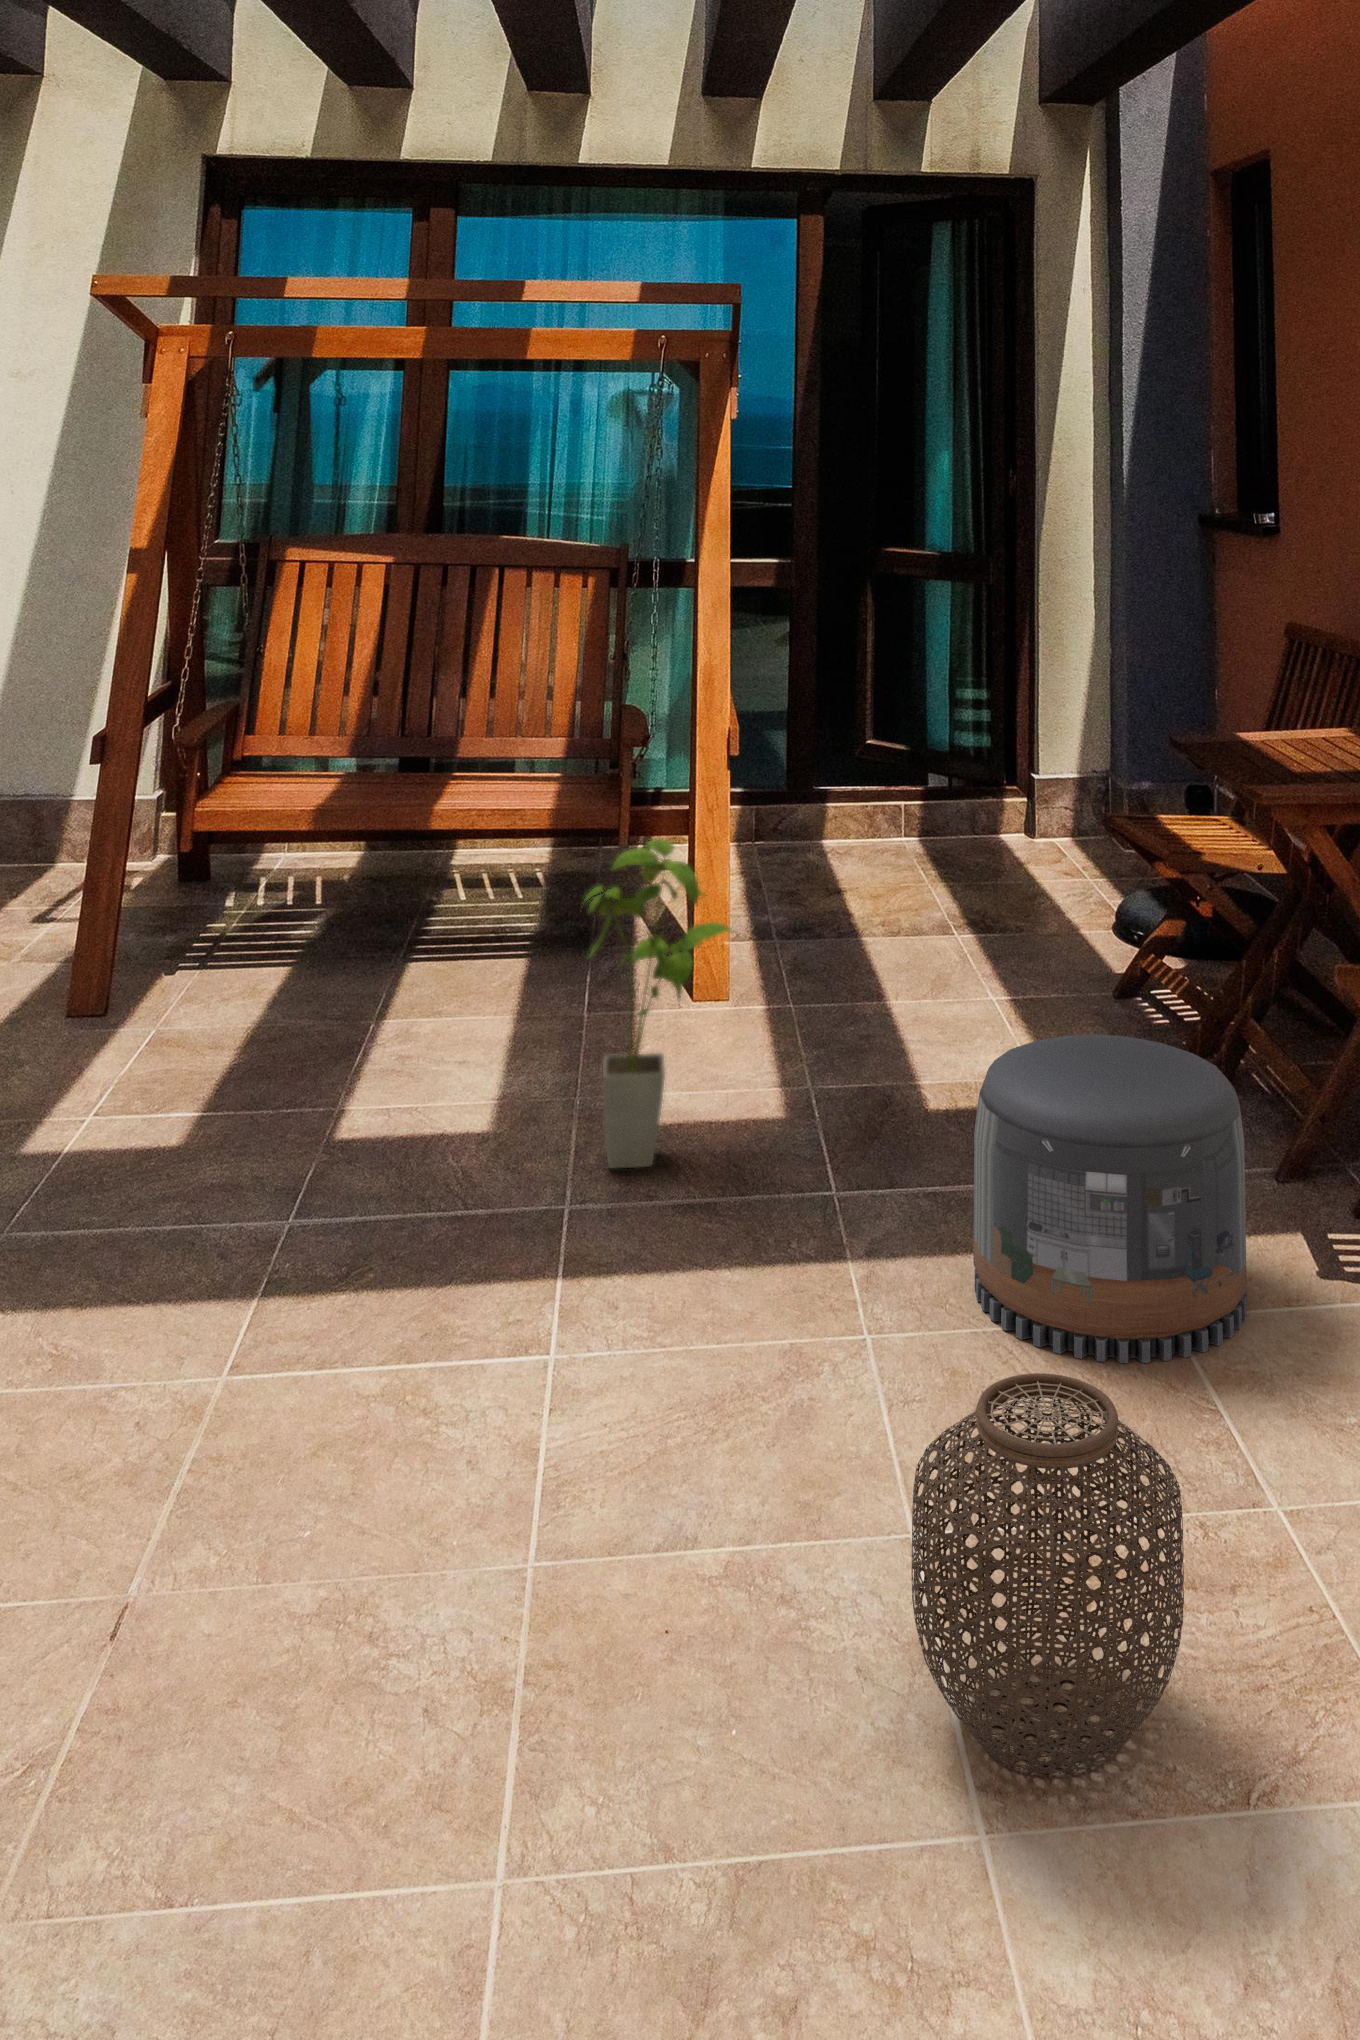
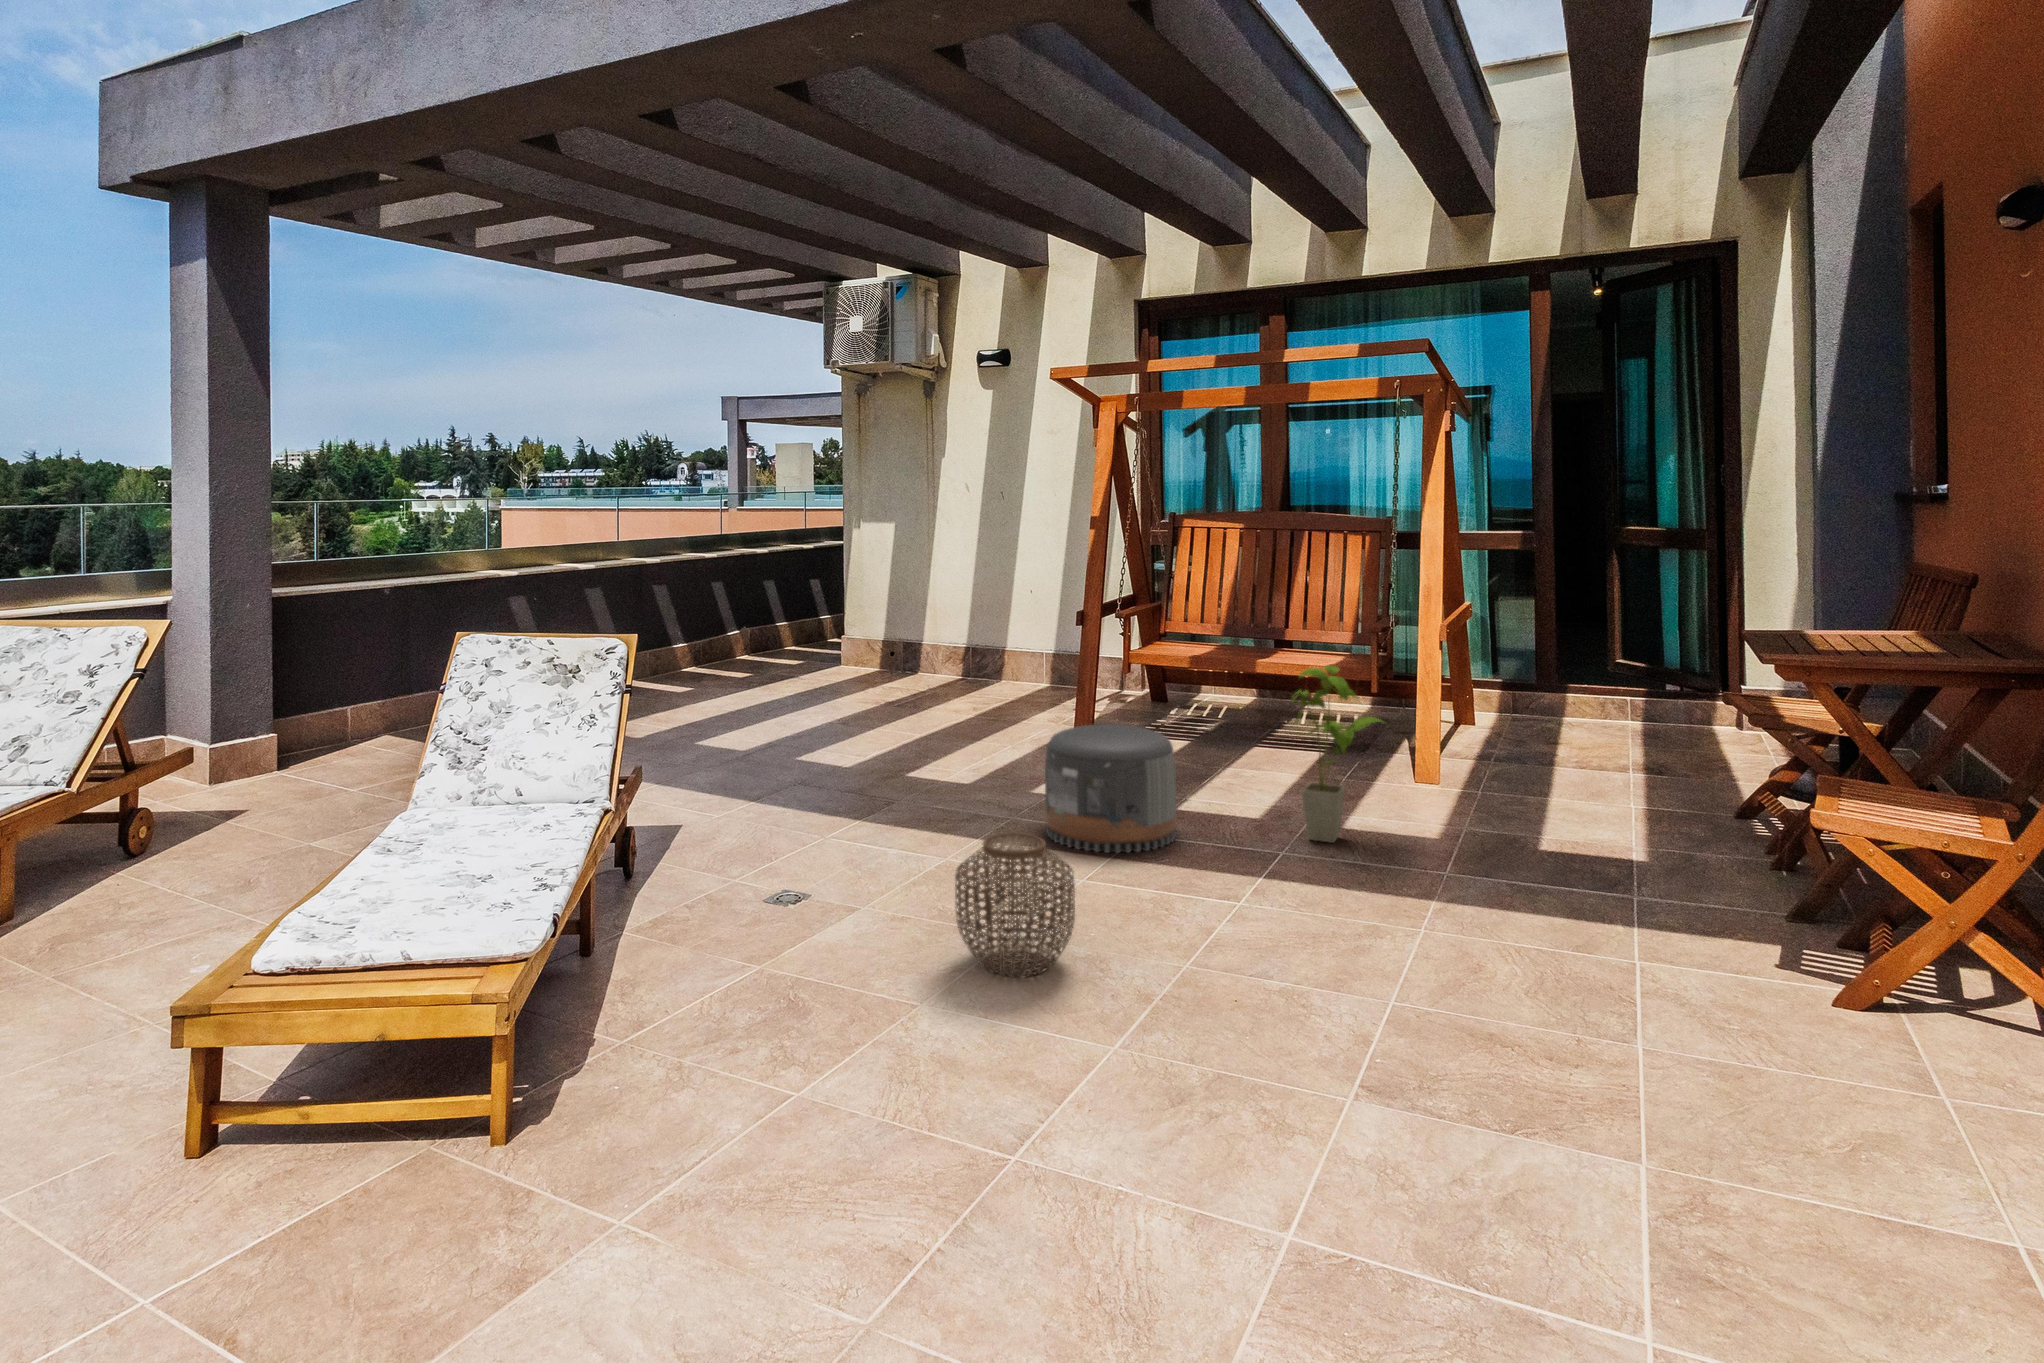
pouf: present [973,1035,1247,1363] -> present [1045,724,1176,853]
woven basket: present [911,1373,1184,1774] -> present [955,833,1075,976]

